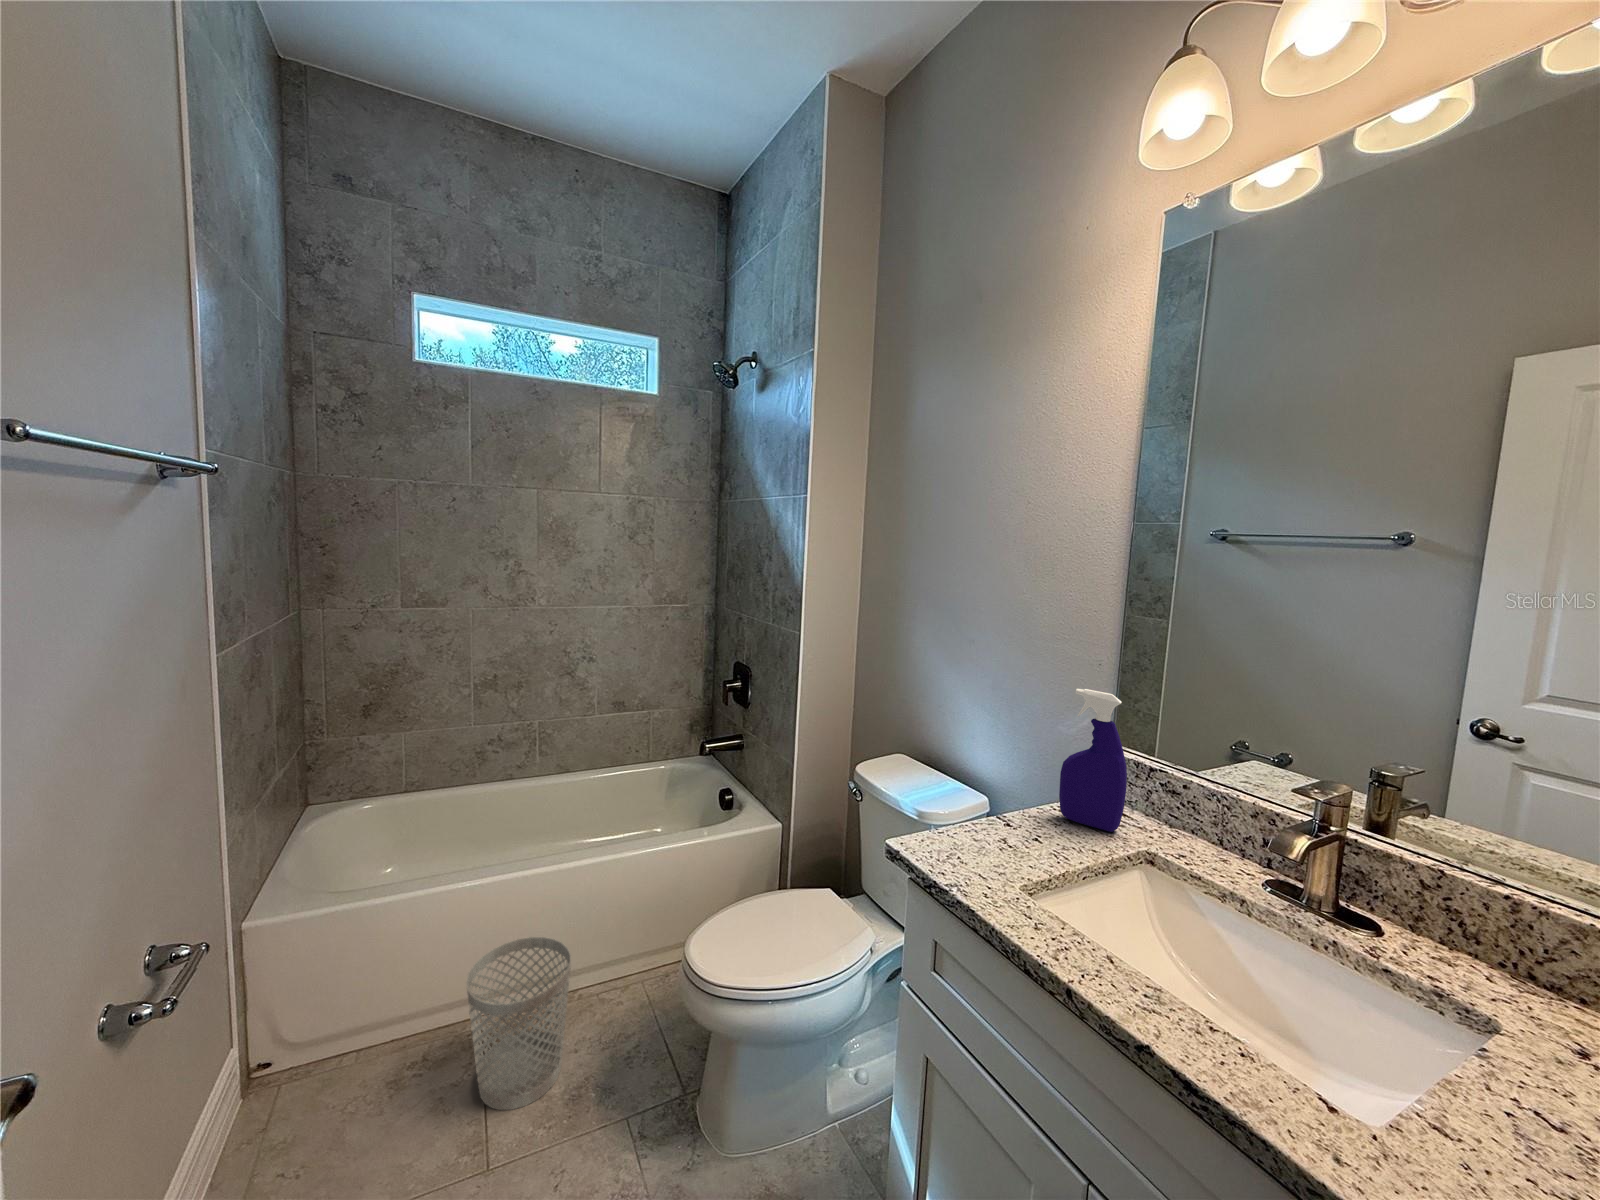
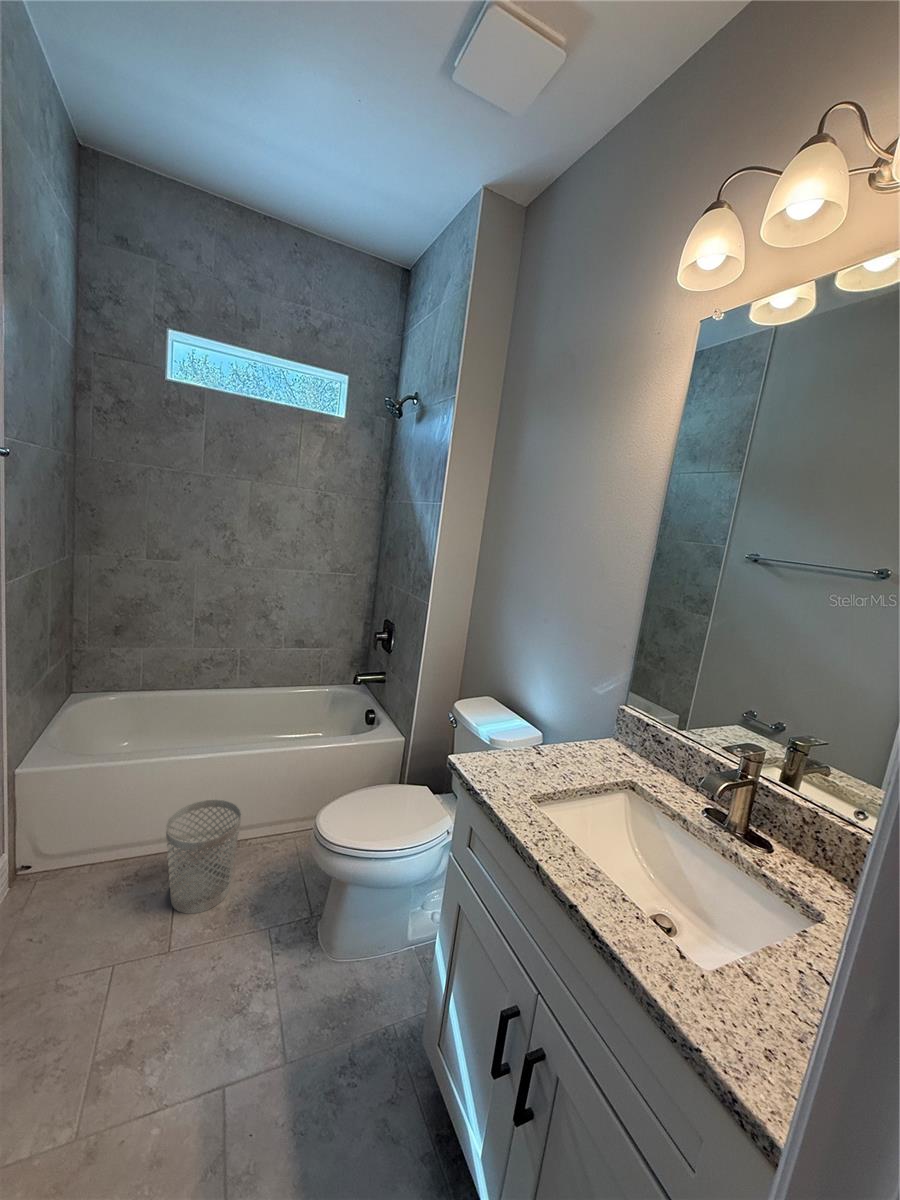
spray bottle: present [1059,689,1127,832] -> none [579,663,628,766]

